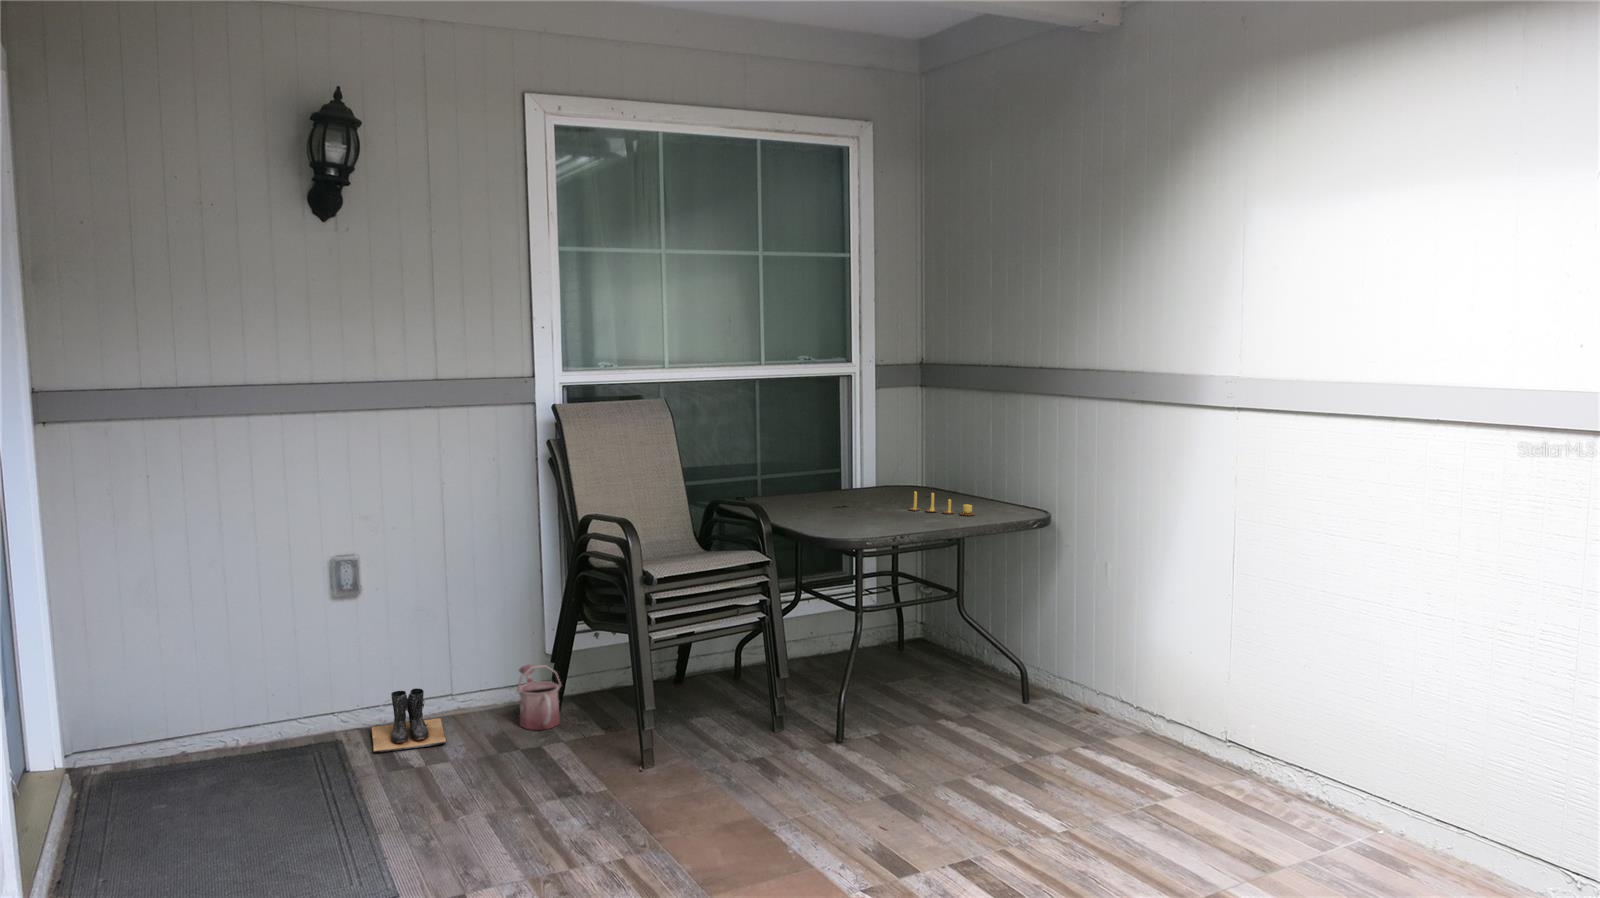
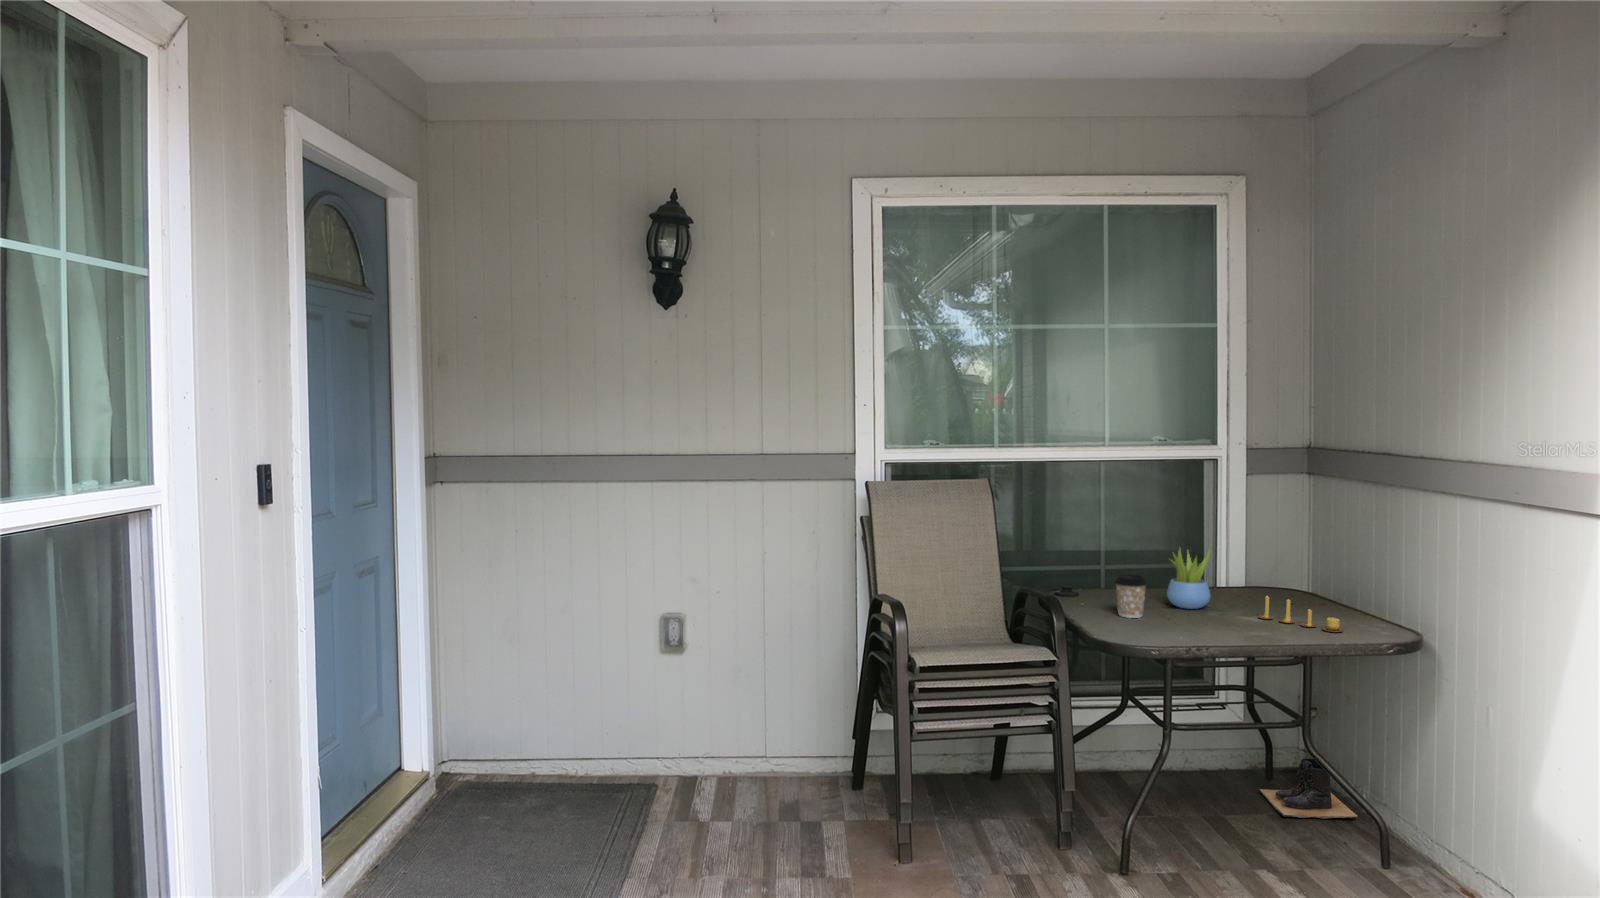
succulent plant: none [833,453,868,508] -> present [1167,549,1210,609]
coffee cup: none [799,481,826,519] -> present [1115,575,1146,618]
watering can: present [517,665,561,730] -> none [811,736,856,806]
boots: present [371,688,447,752] -> present [1259,758,1358,819]

